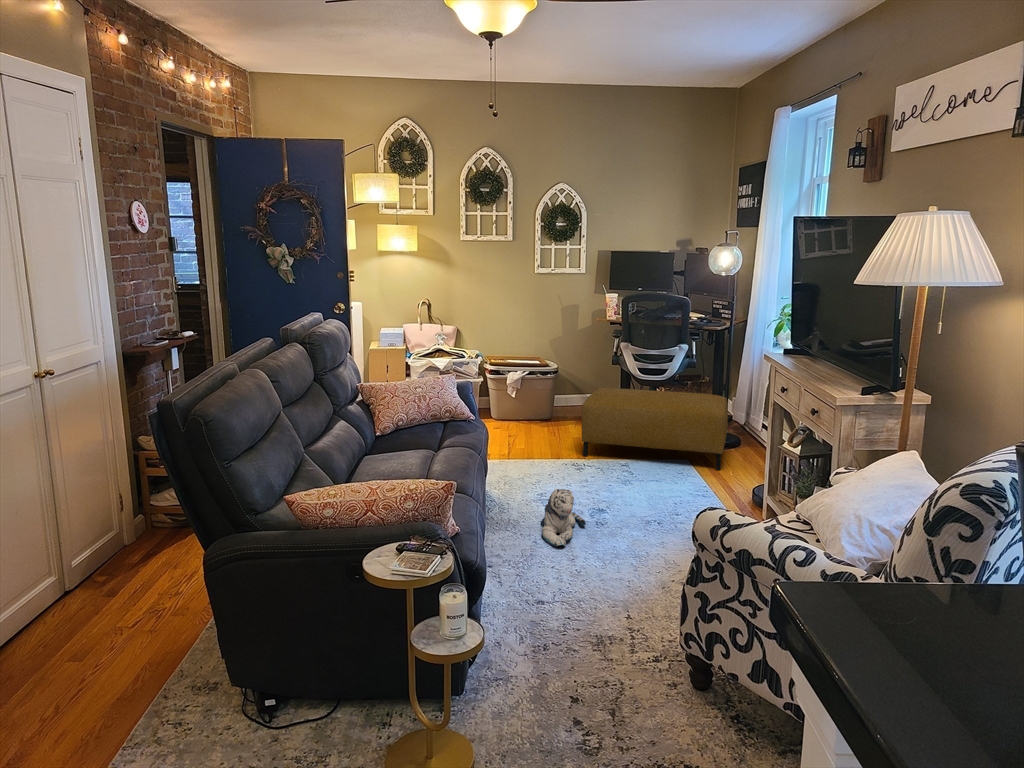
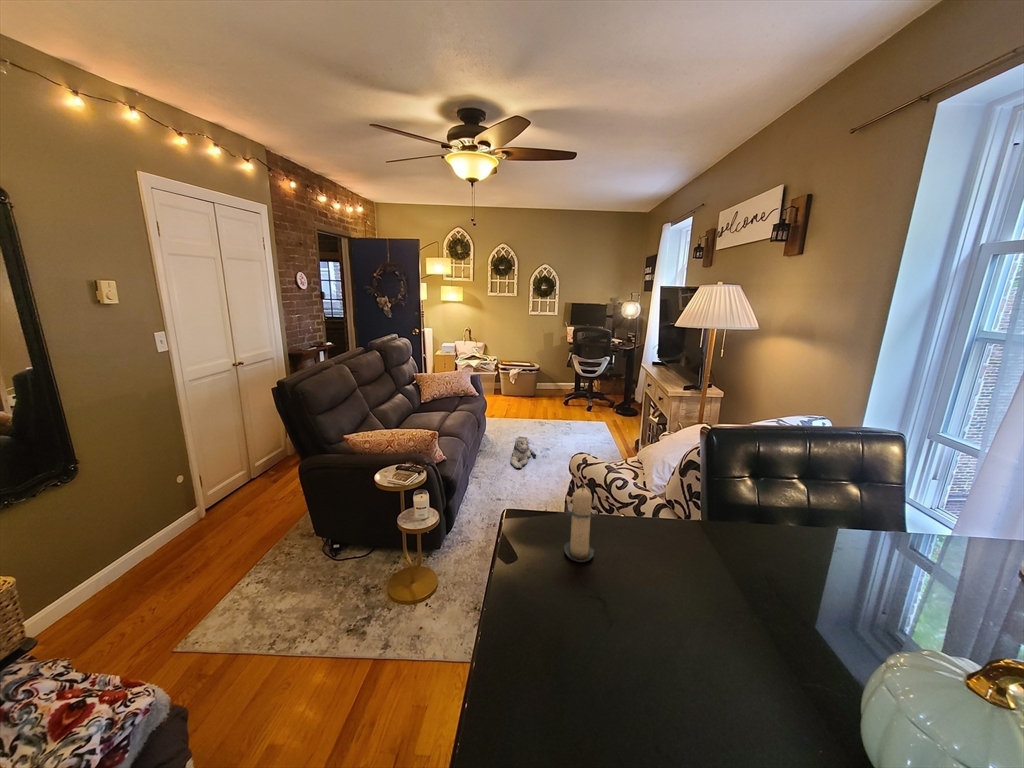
ottoman: present [581,388,728,470] -> none [546,380,629,429]
candle: none [893,531,978,672] -> present [564,485,597,562]

